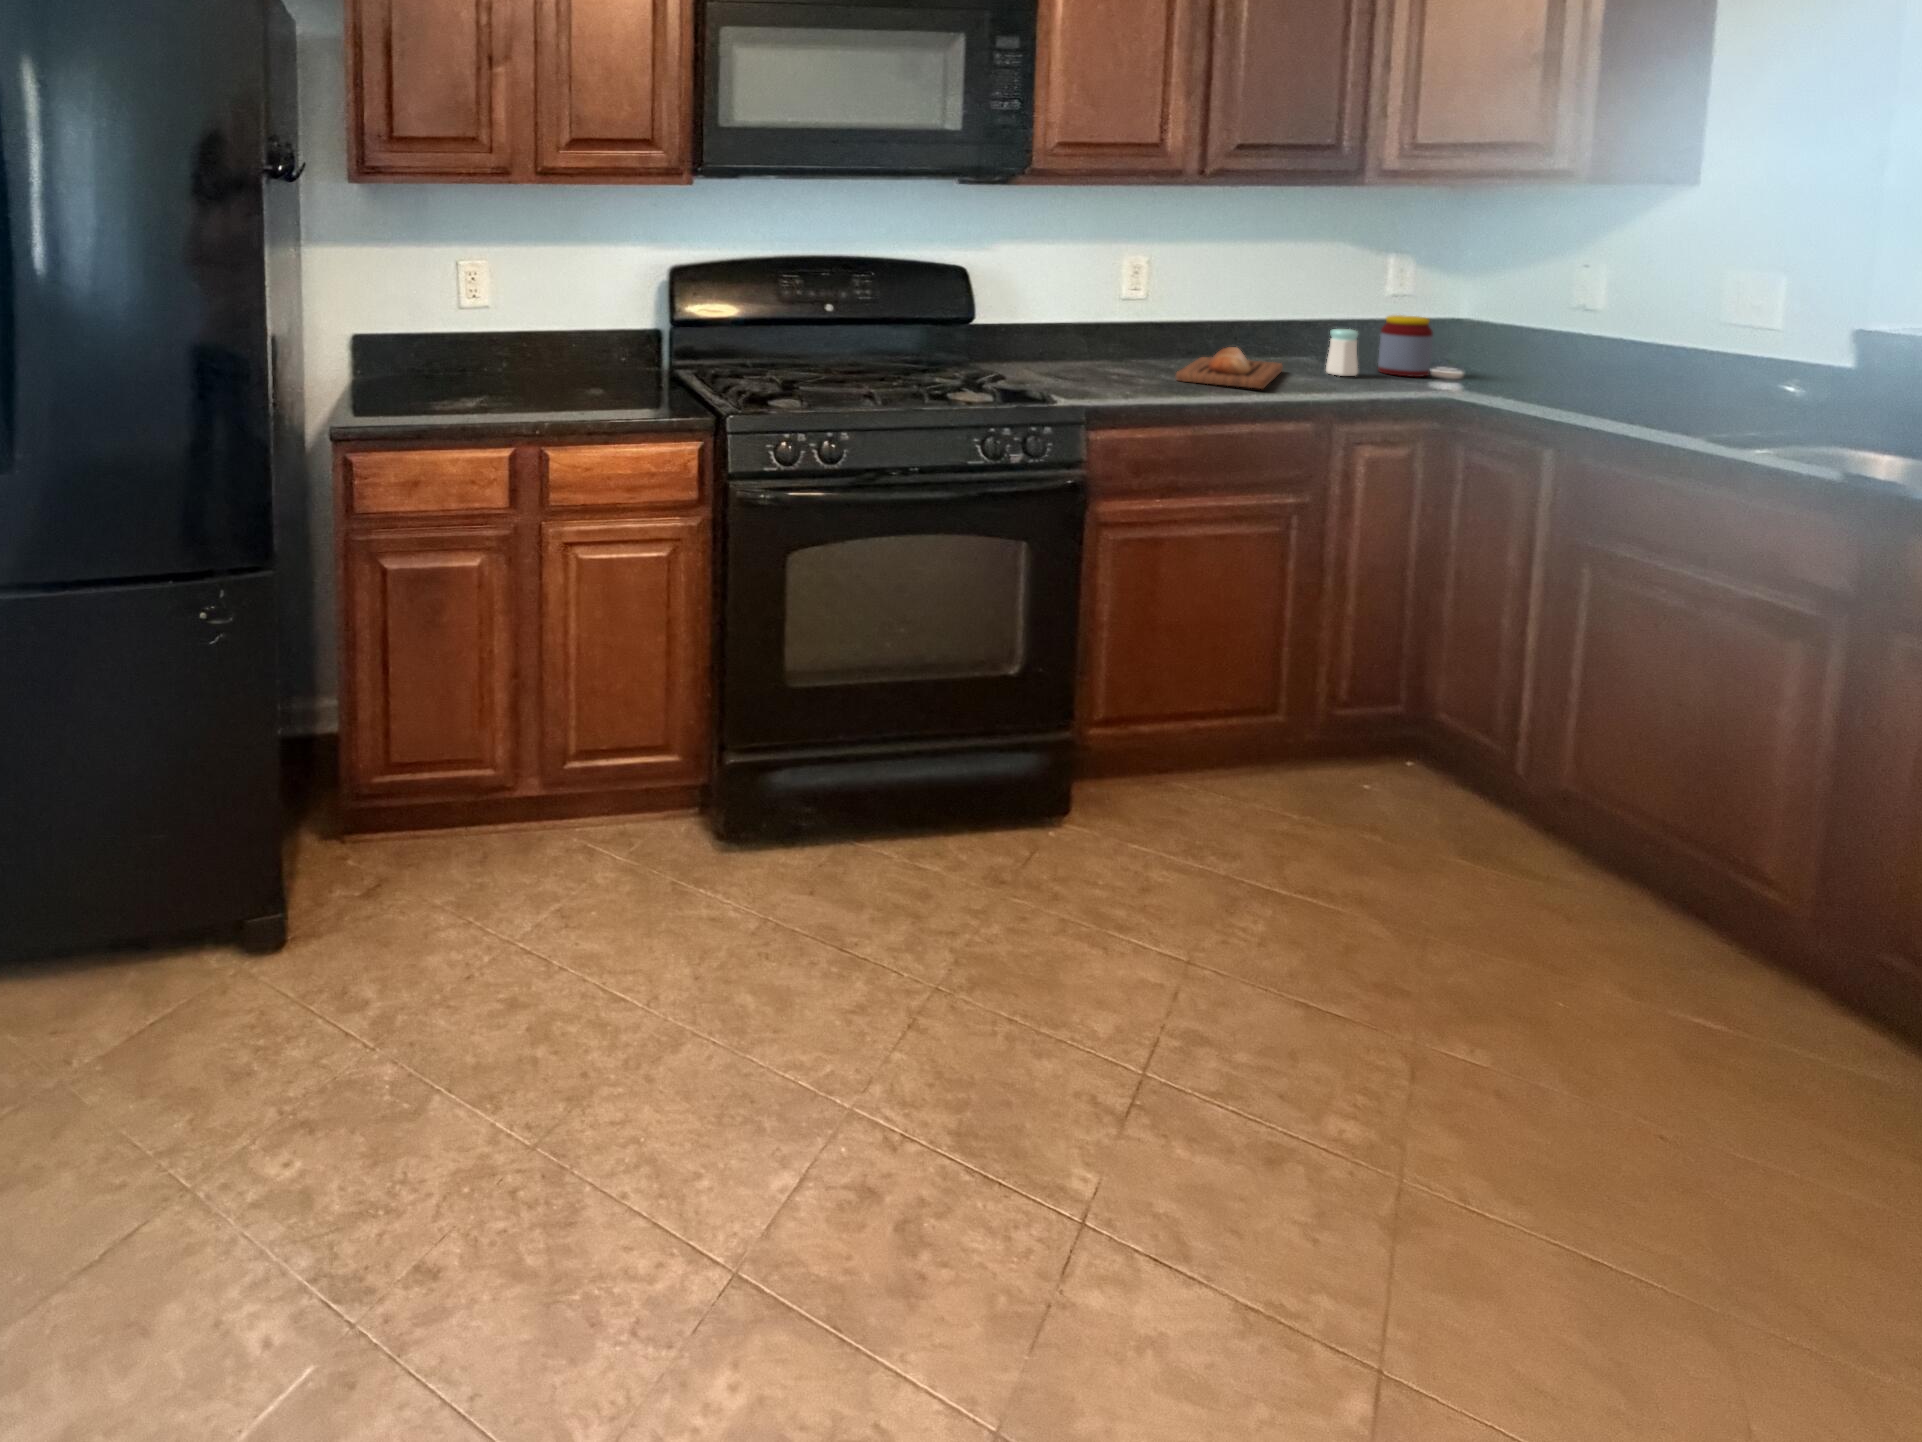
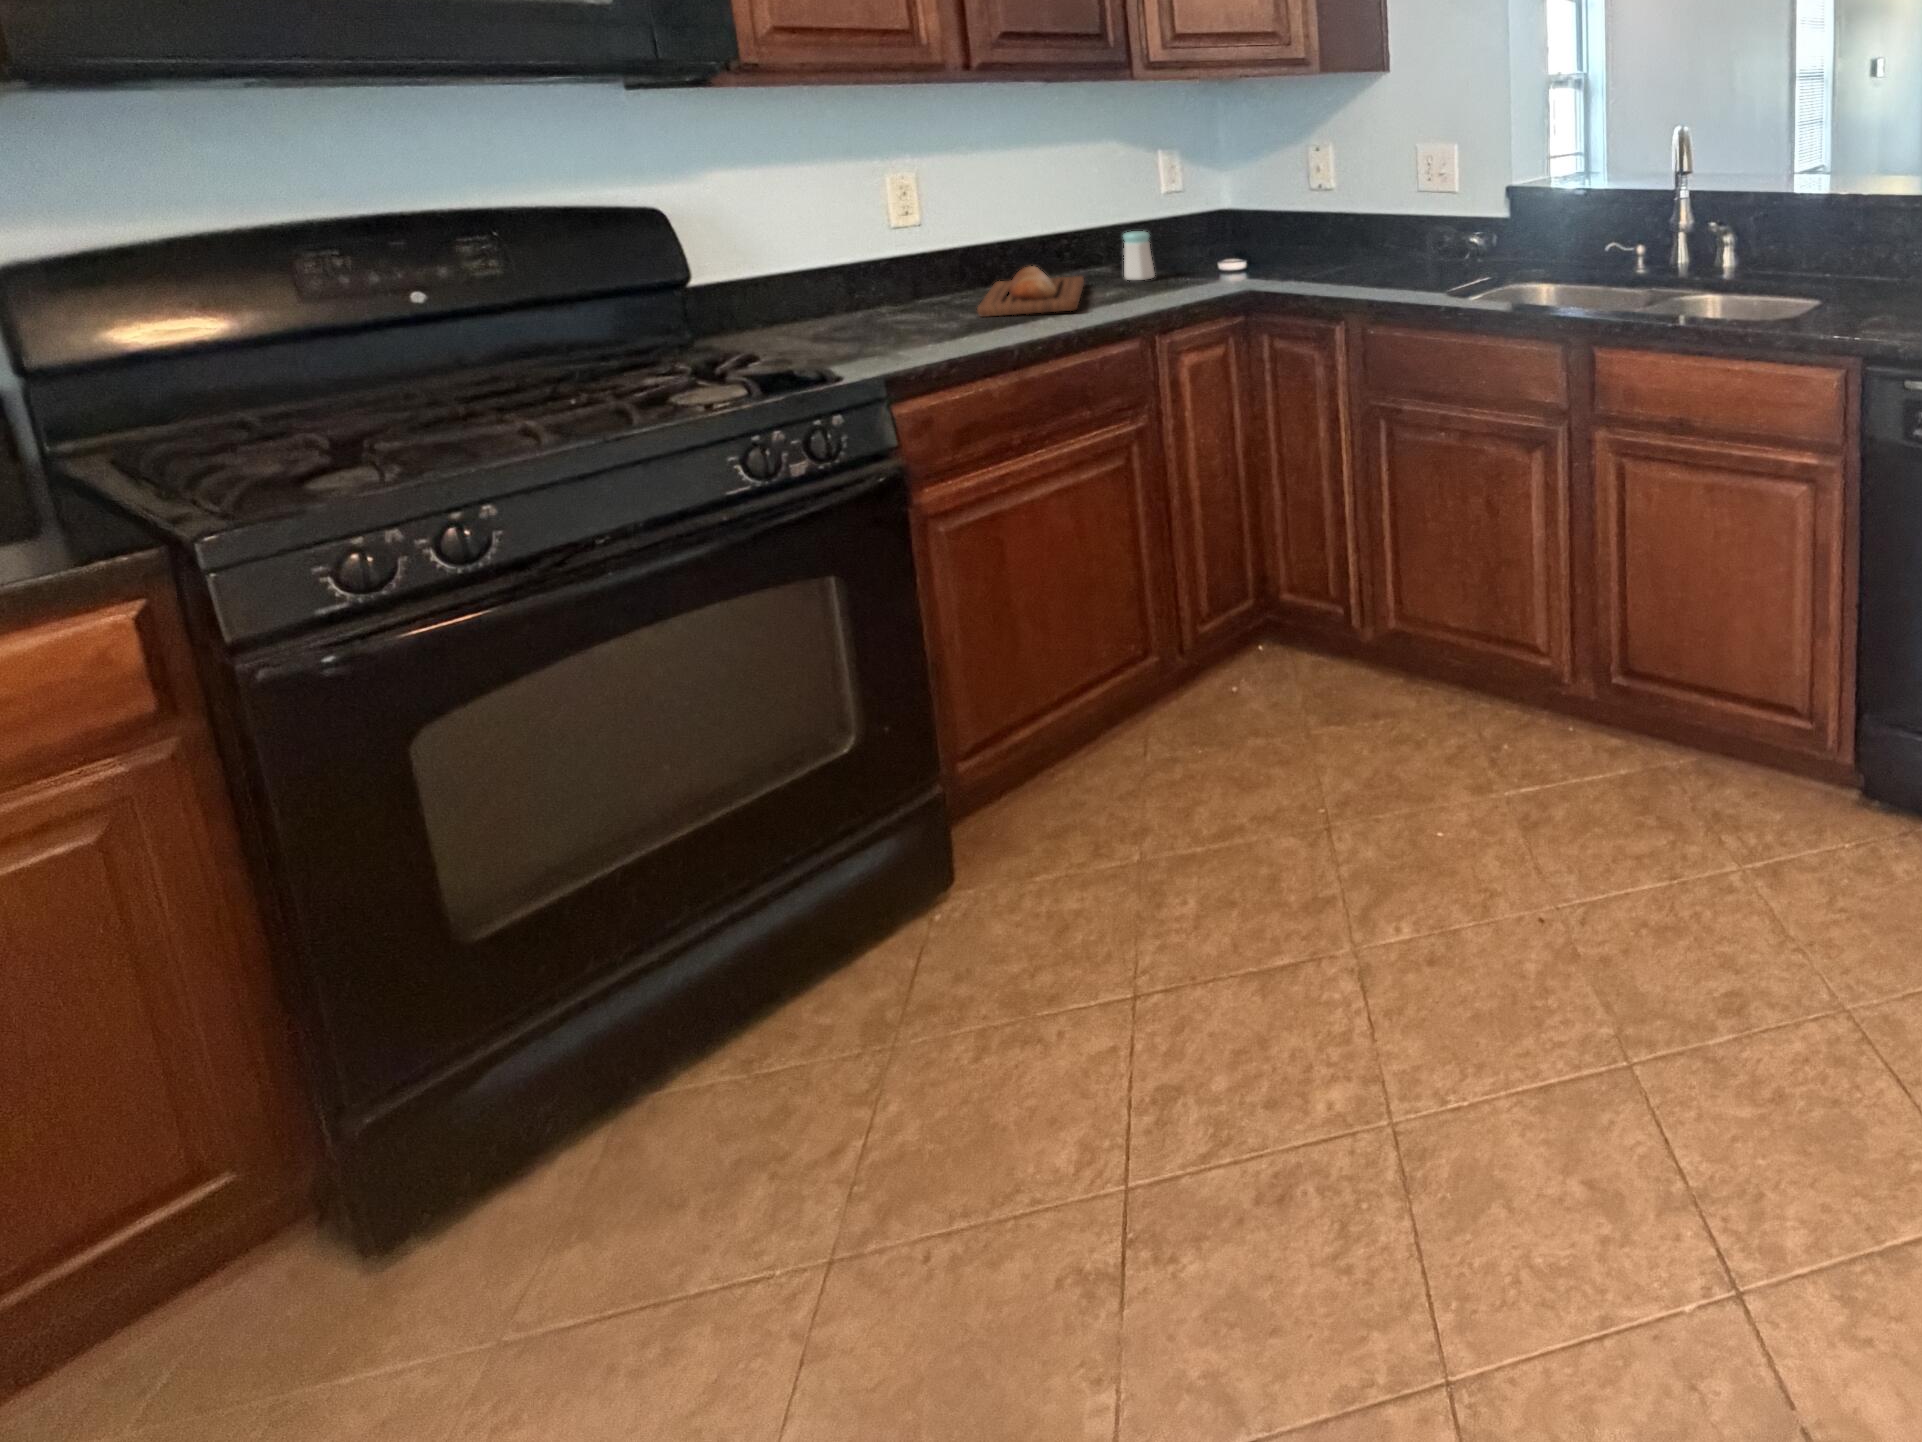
jar: present [1378,315,1433,377] -> none [1165,210,1213,271]

